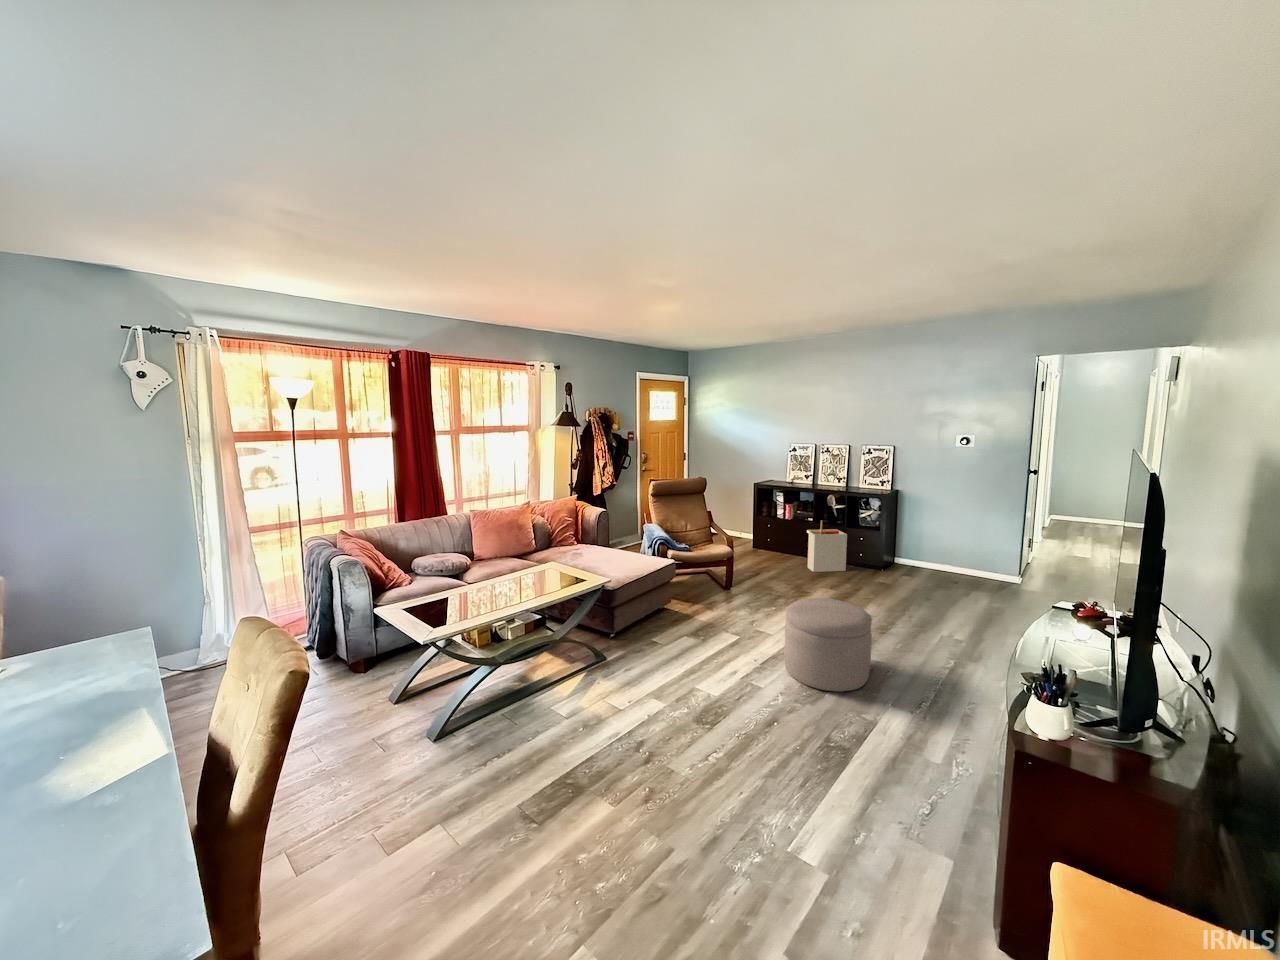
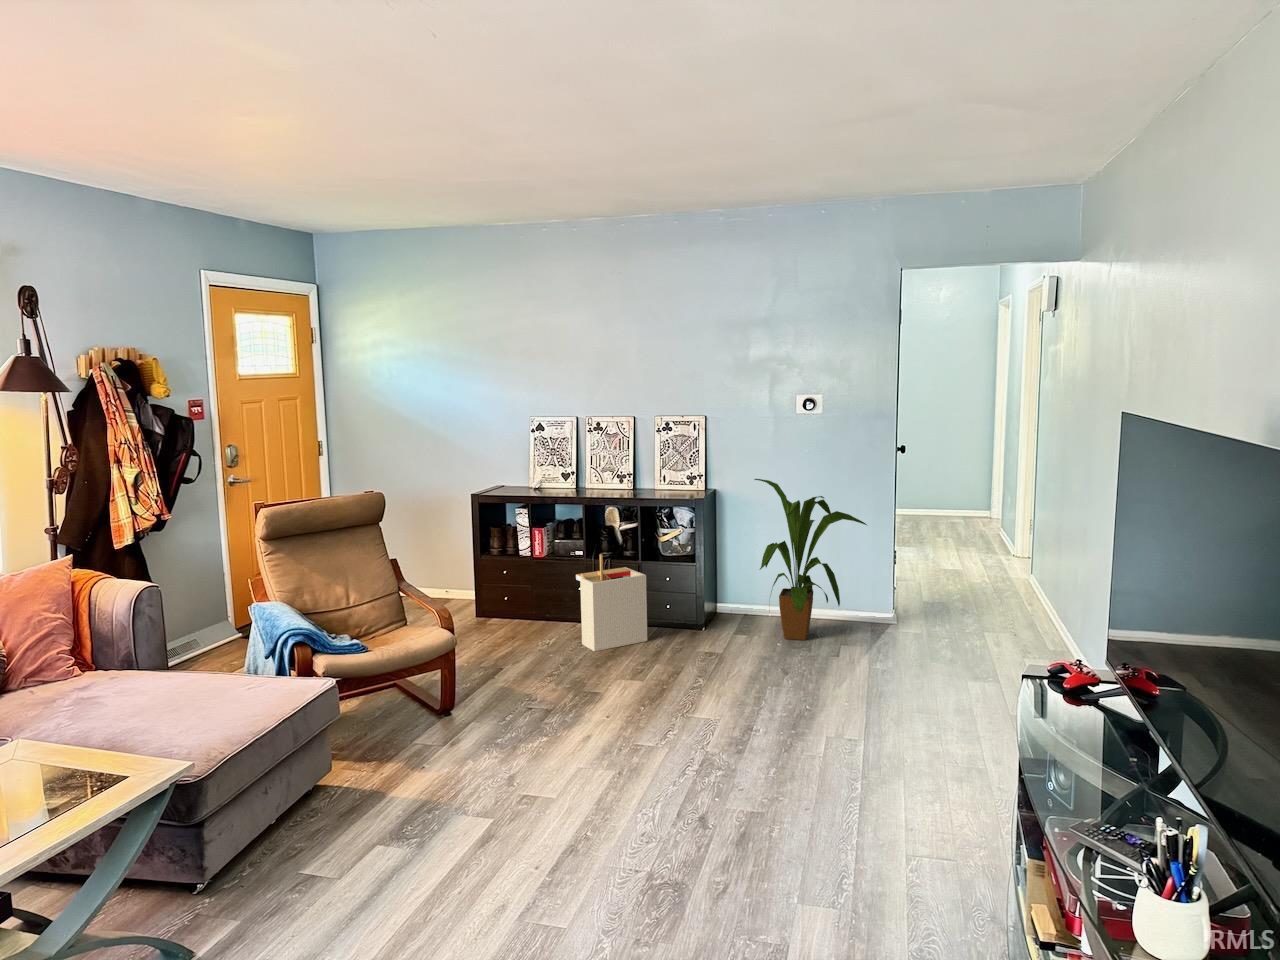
house plant: none [916,485,997,584] -> present [755,479,867,640]
ottoman: present [784,598,872,692] -> none [591,714,750,903]

